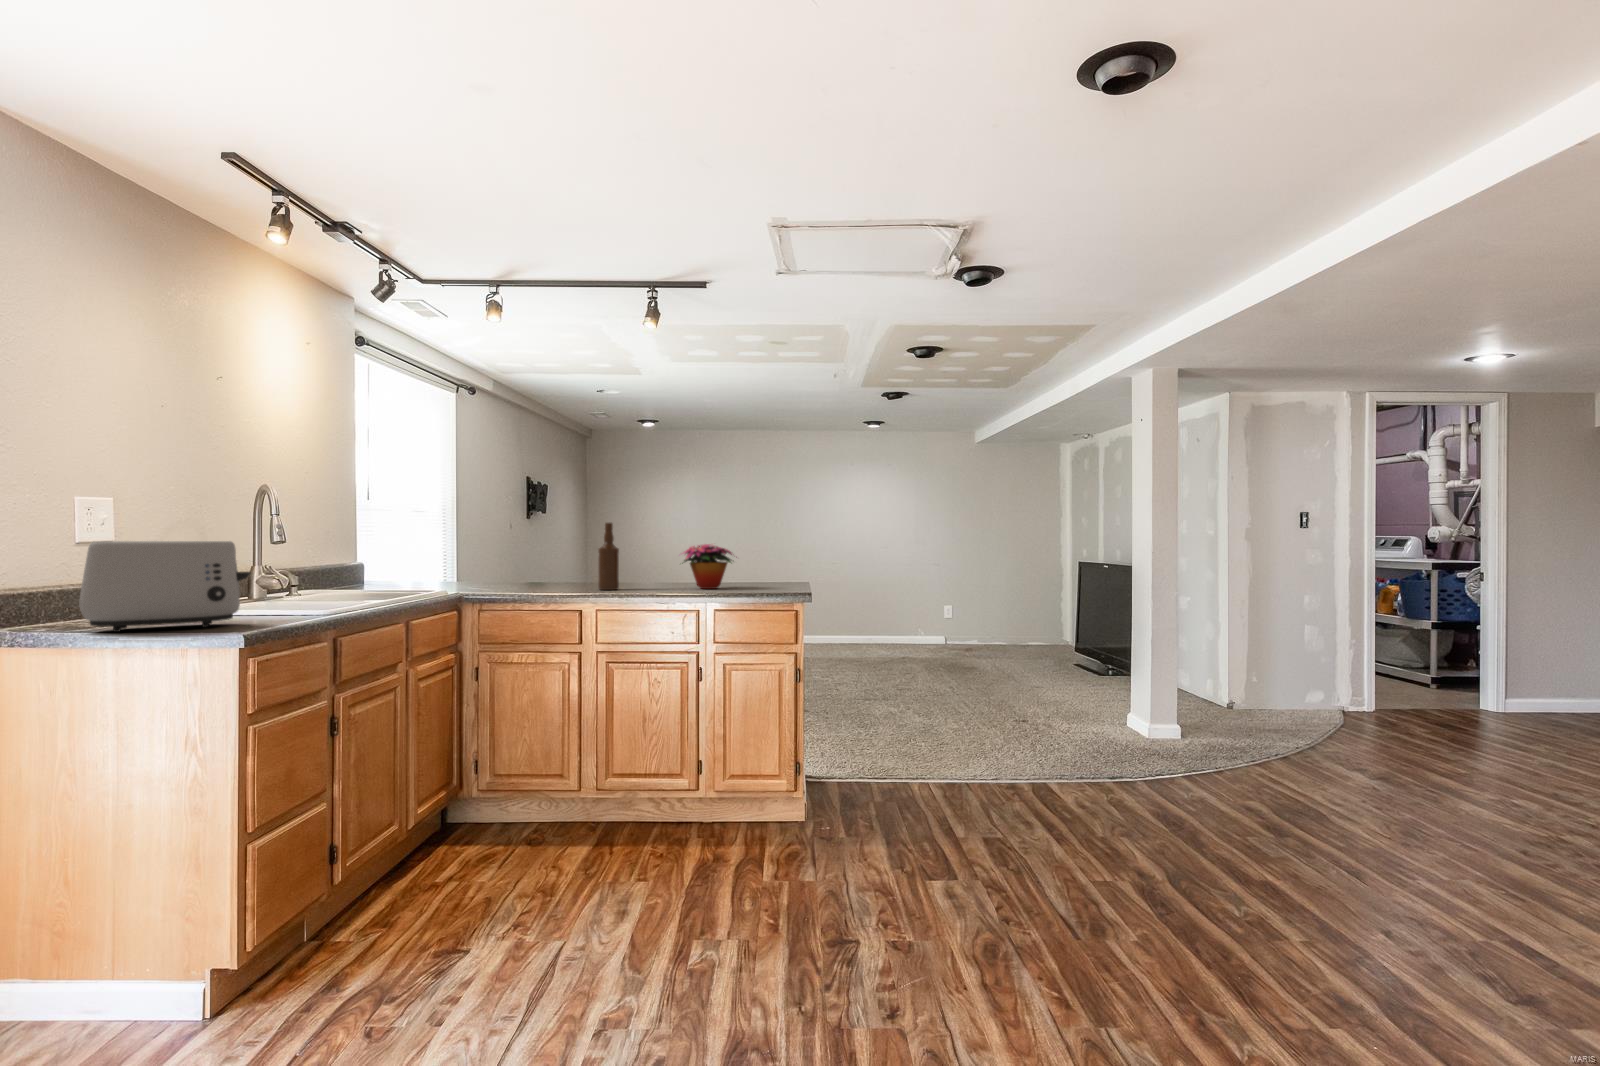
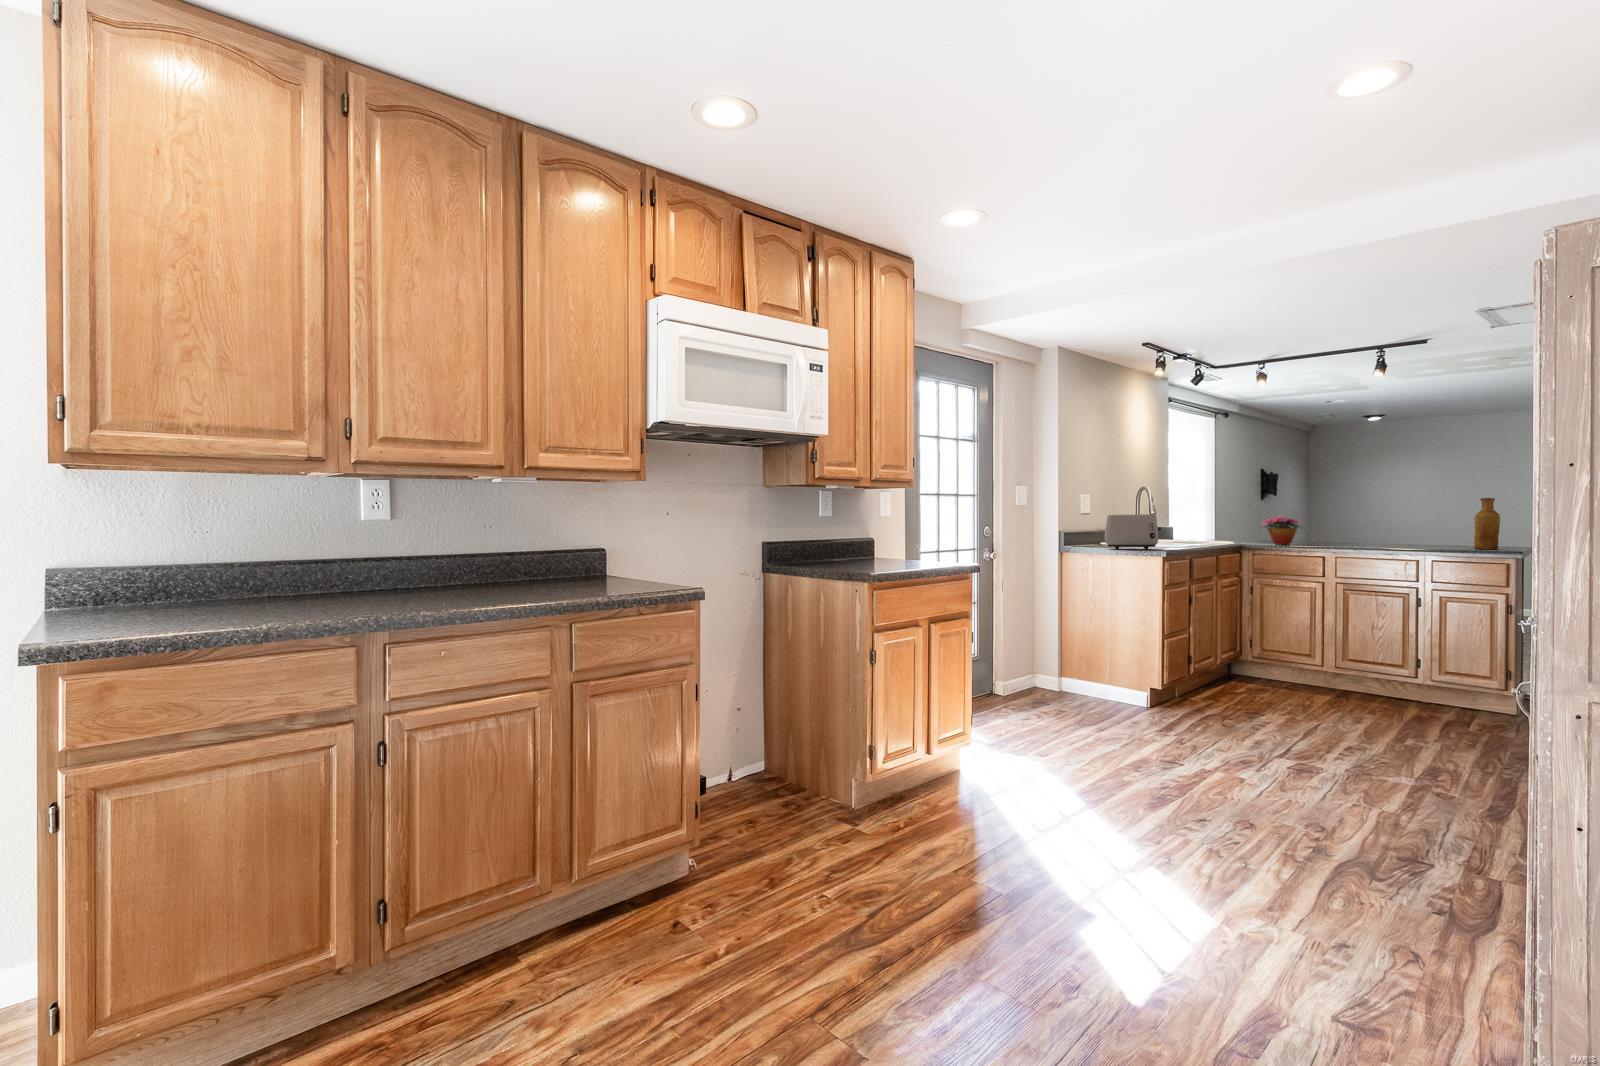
vase: none [758,521,784,594] -> present [1474,498,1500,550]
bottle: present [598,522,619,590] -> none [1335,502,1352,546]
flower arrangement: present [682,544,732,589] -> present [1264,517,1299,545]

